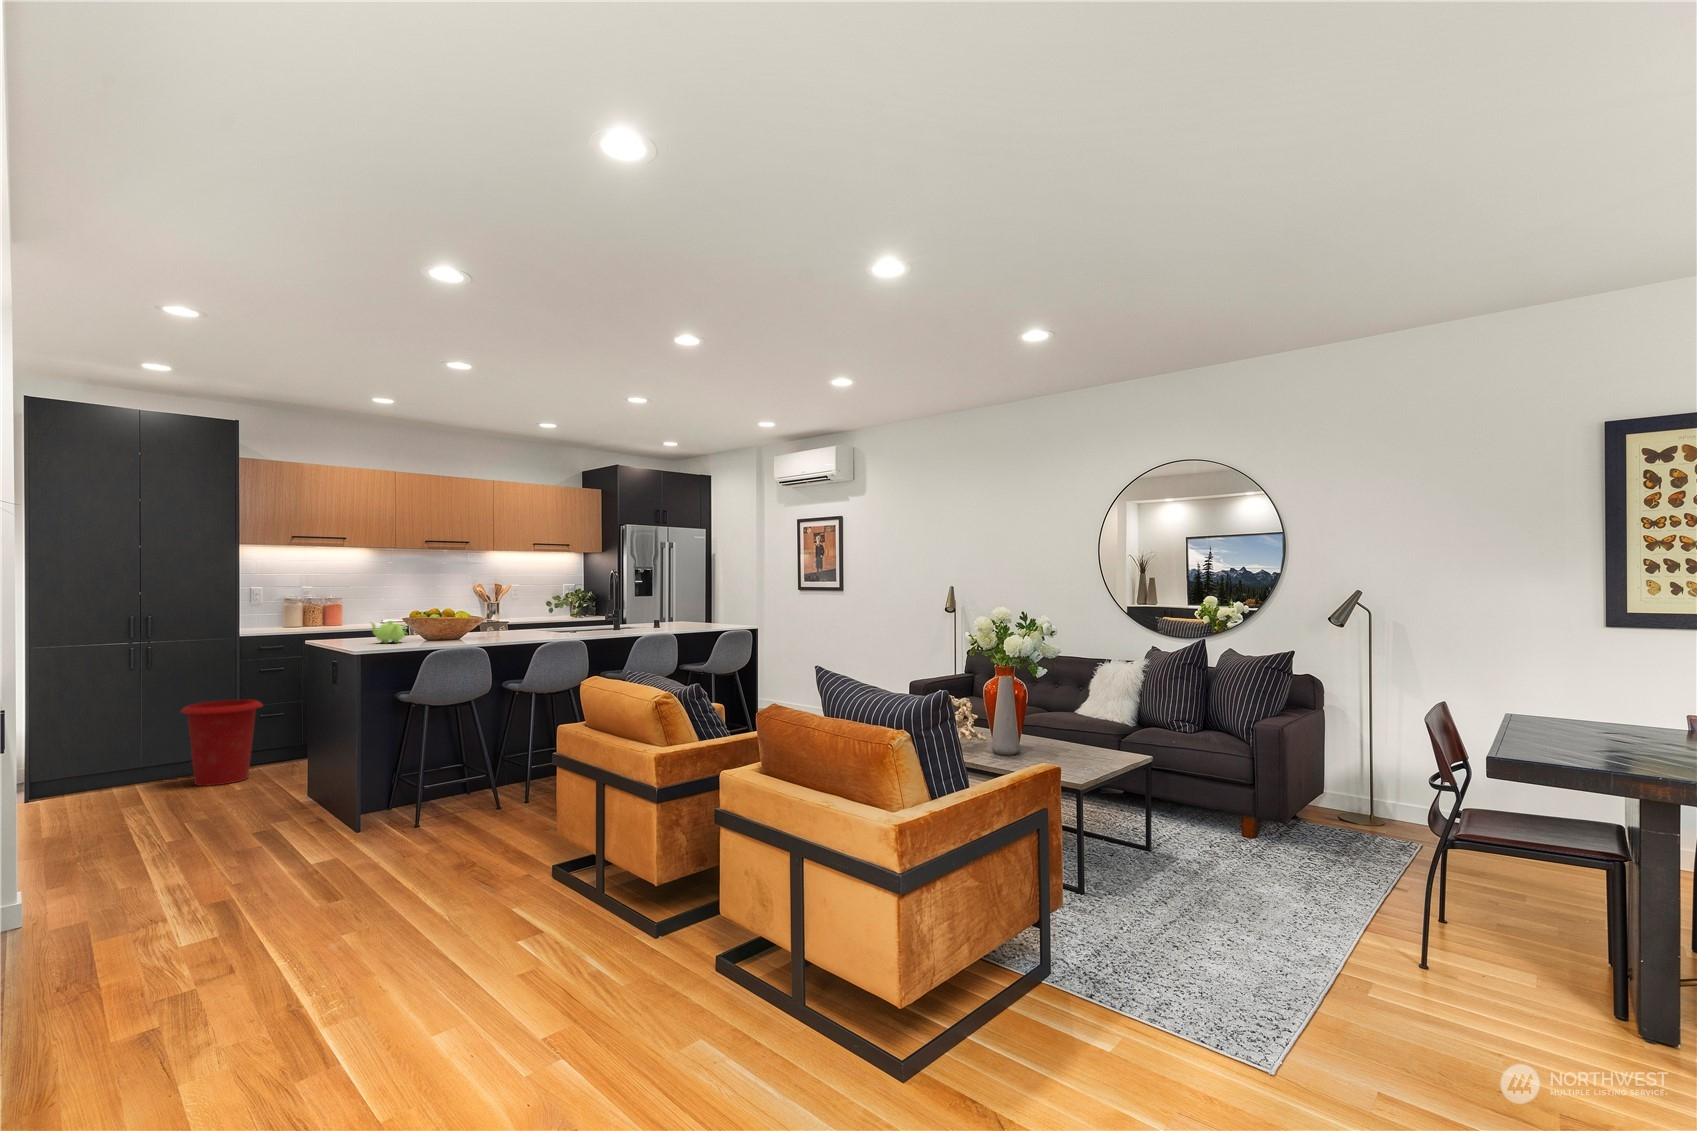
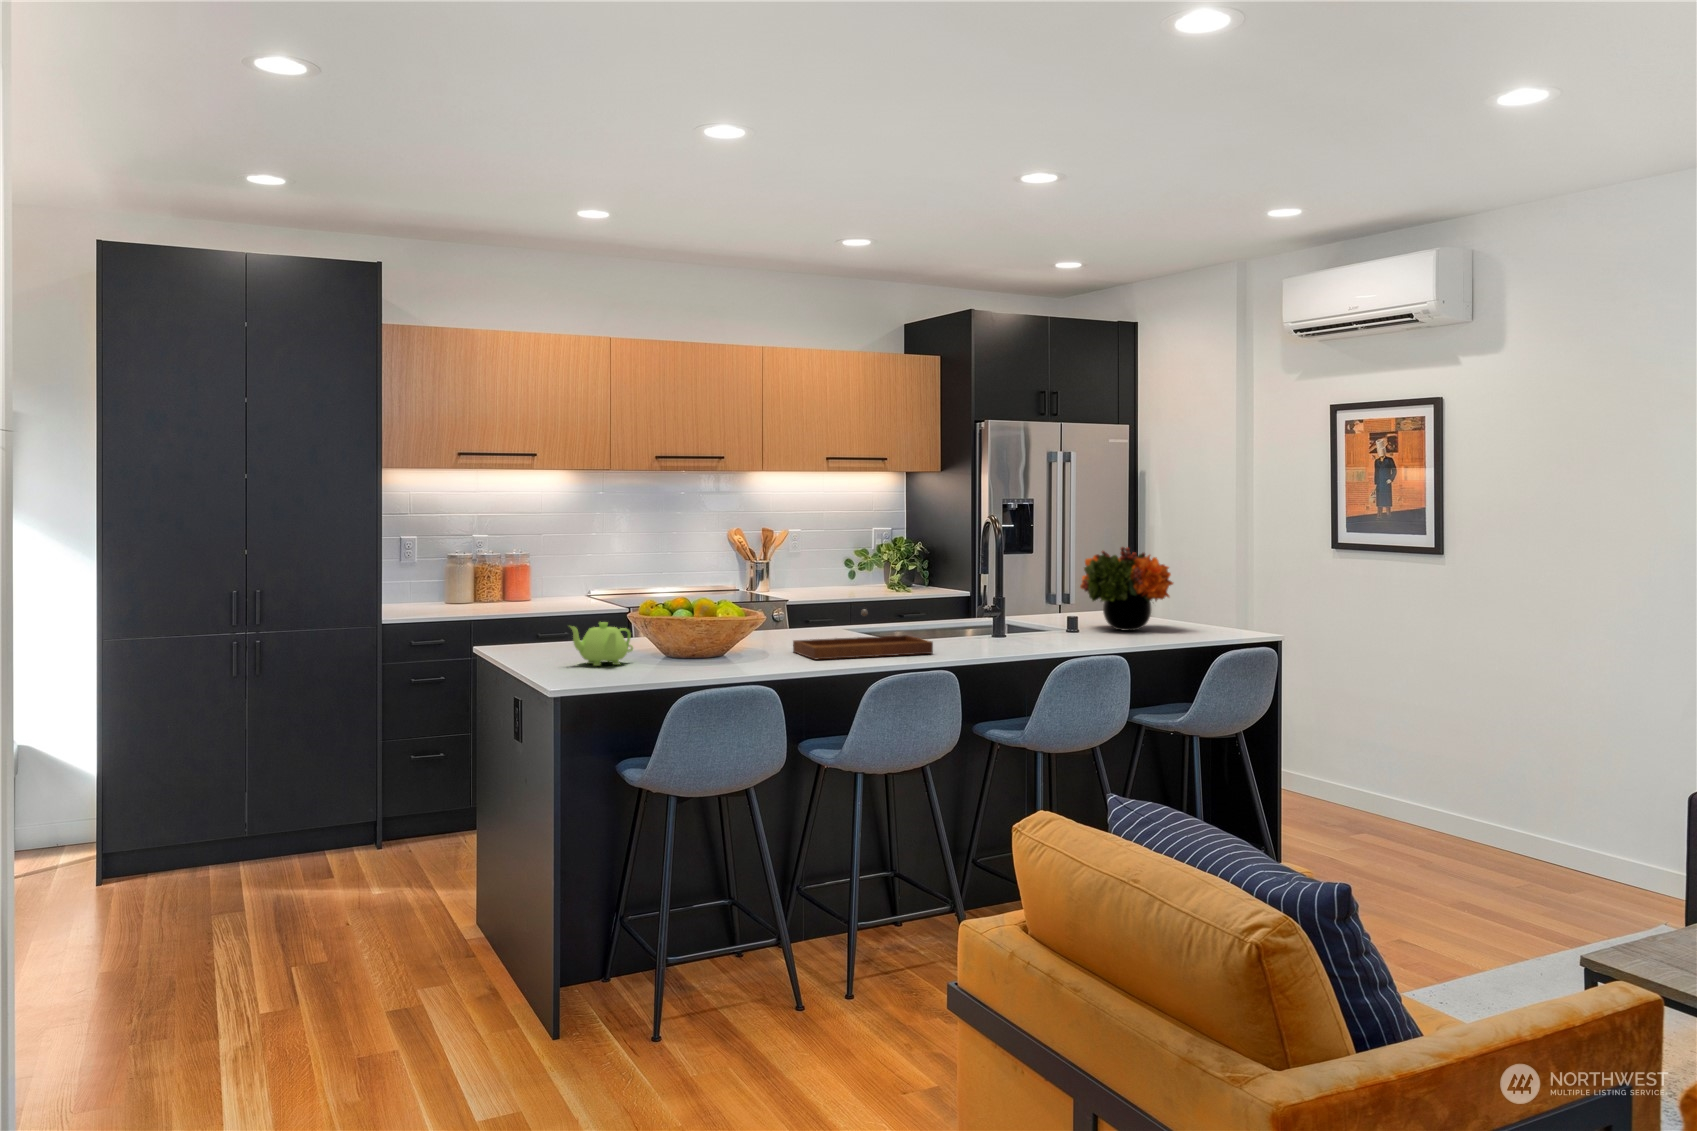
flower arrangement: none [661,586,708,627] -> present [1080,547,1173,631]
tray: none [500,614,575,639] -> present [793,609,933,660]
waste bin: present [181,700,263,786] -> none [296,730,415,876]

